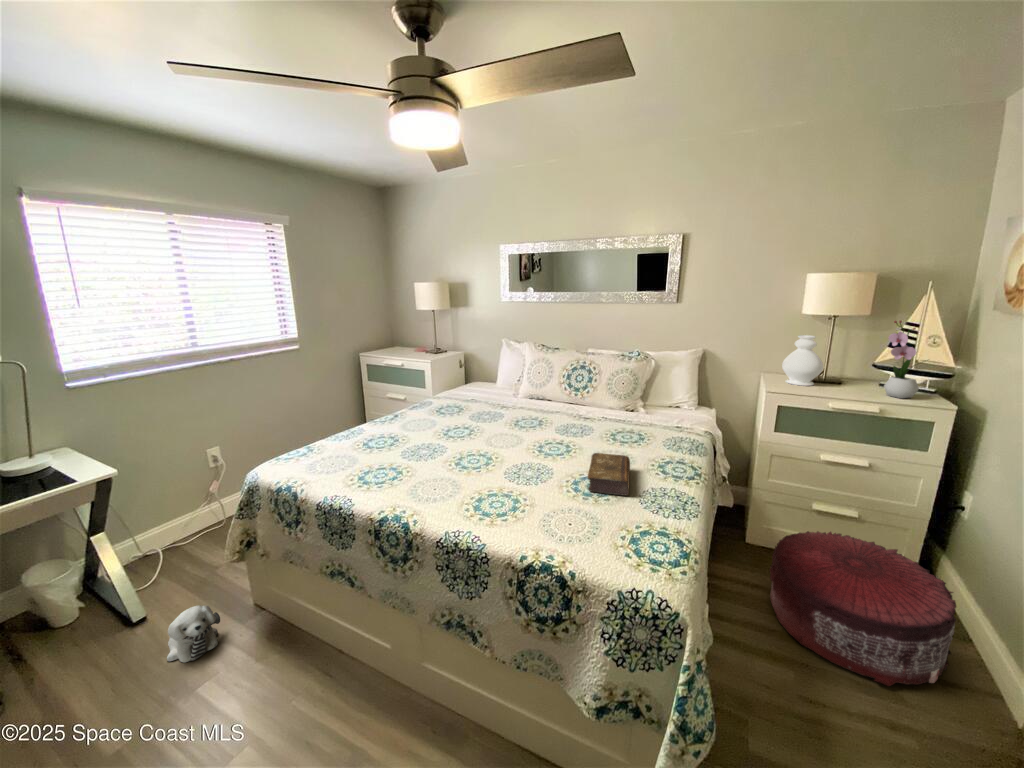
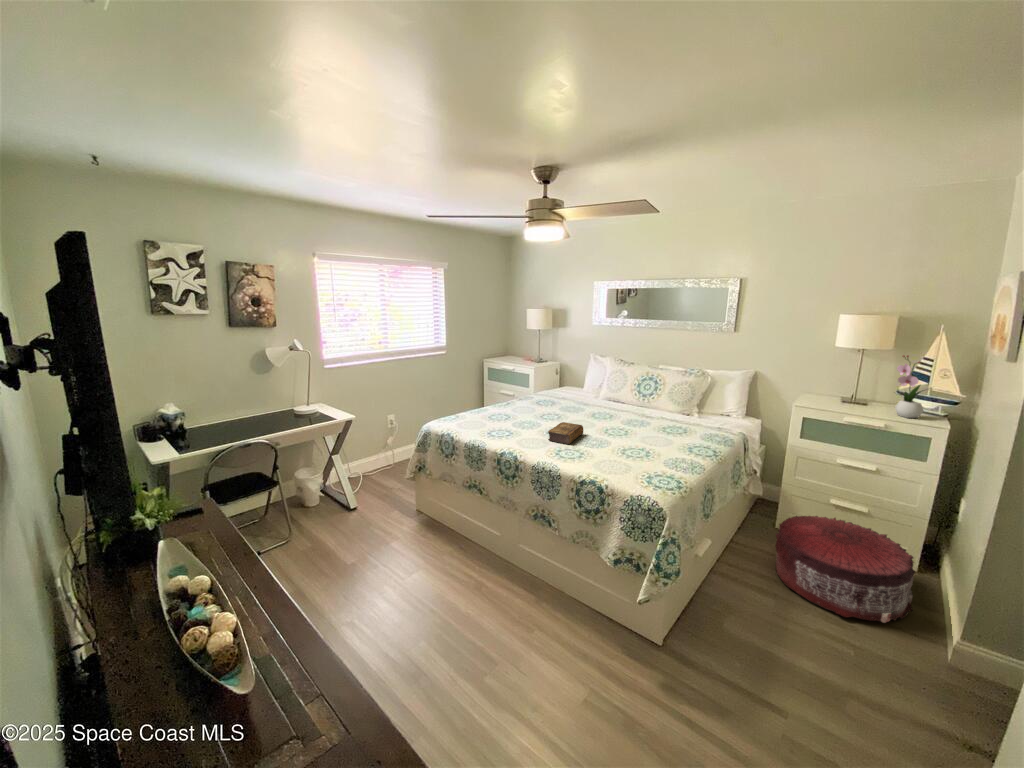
decorative vase: present [782,335,823,386] -> none [815,363,849,404]
book: present [588,453,630,496] -> present [548,422,584,444]
plush toy: present [167,605,220,663] -> none [375,498,402,529]

